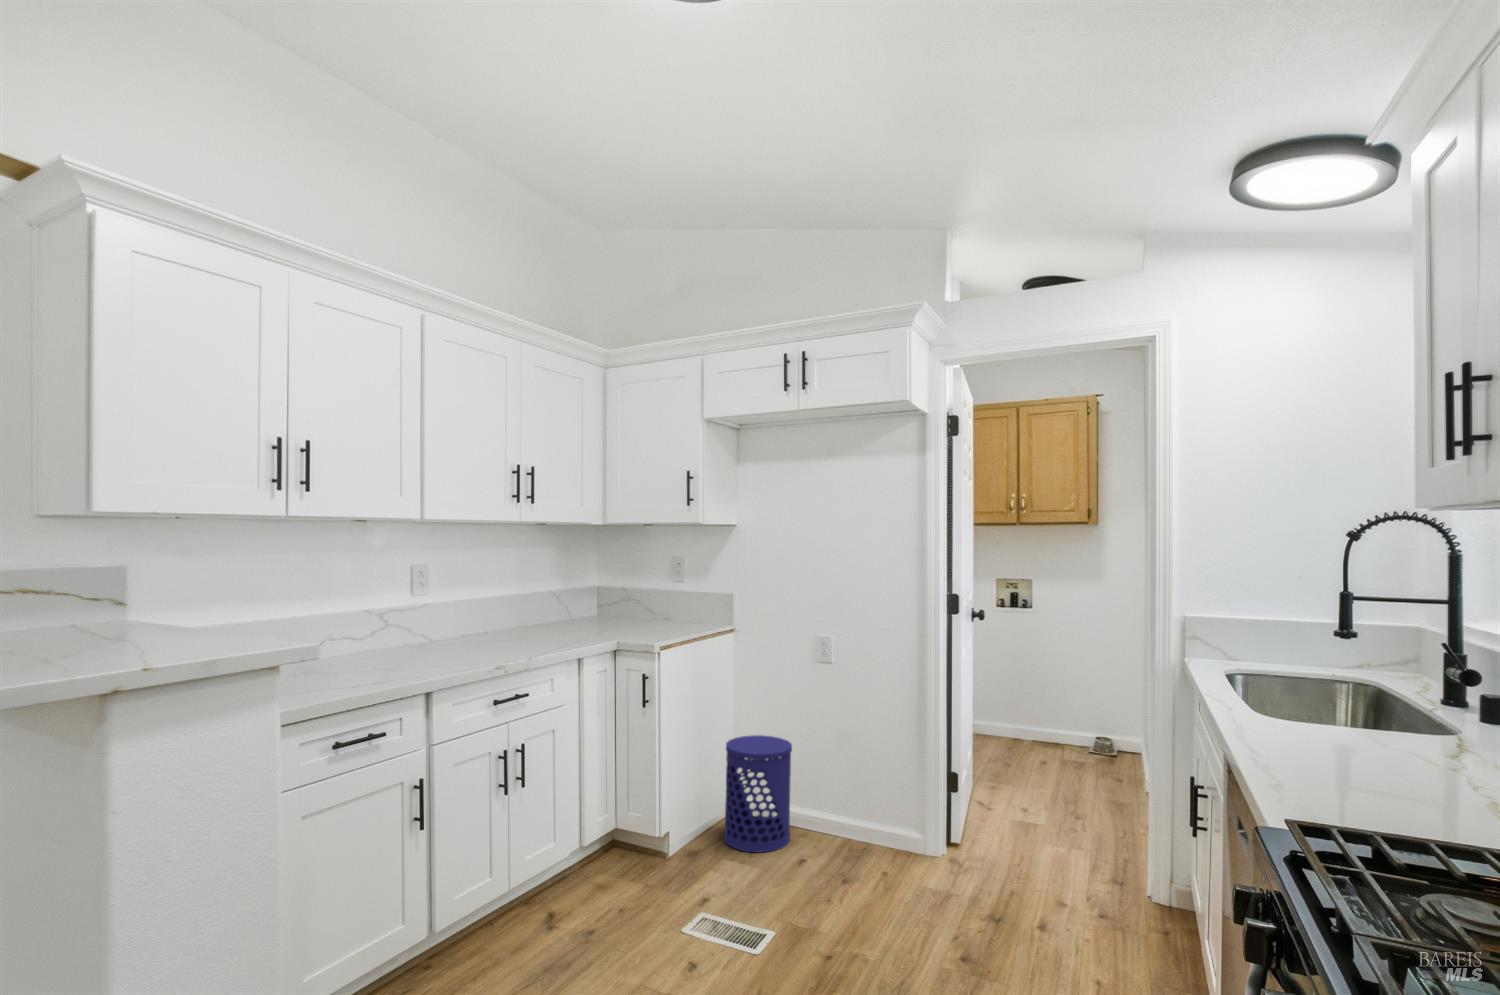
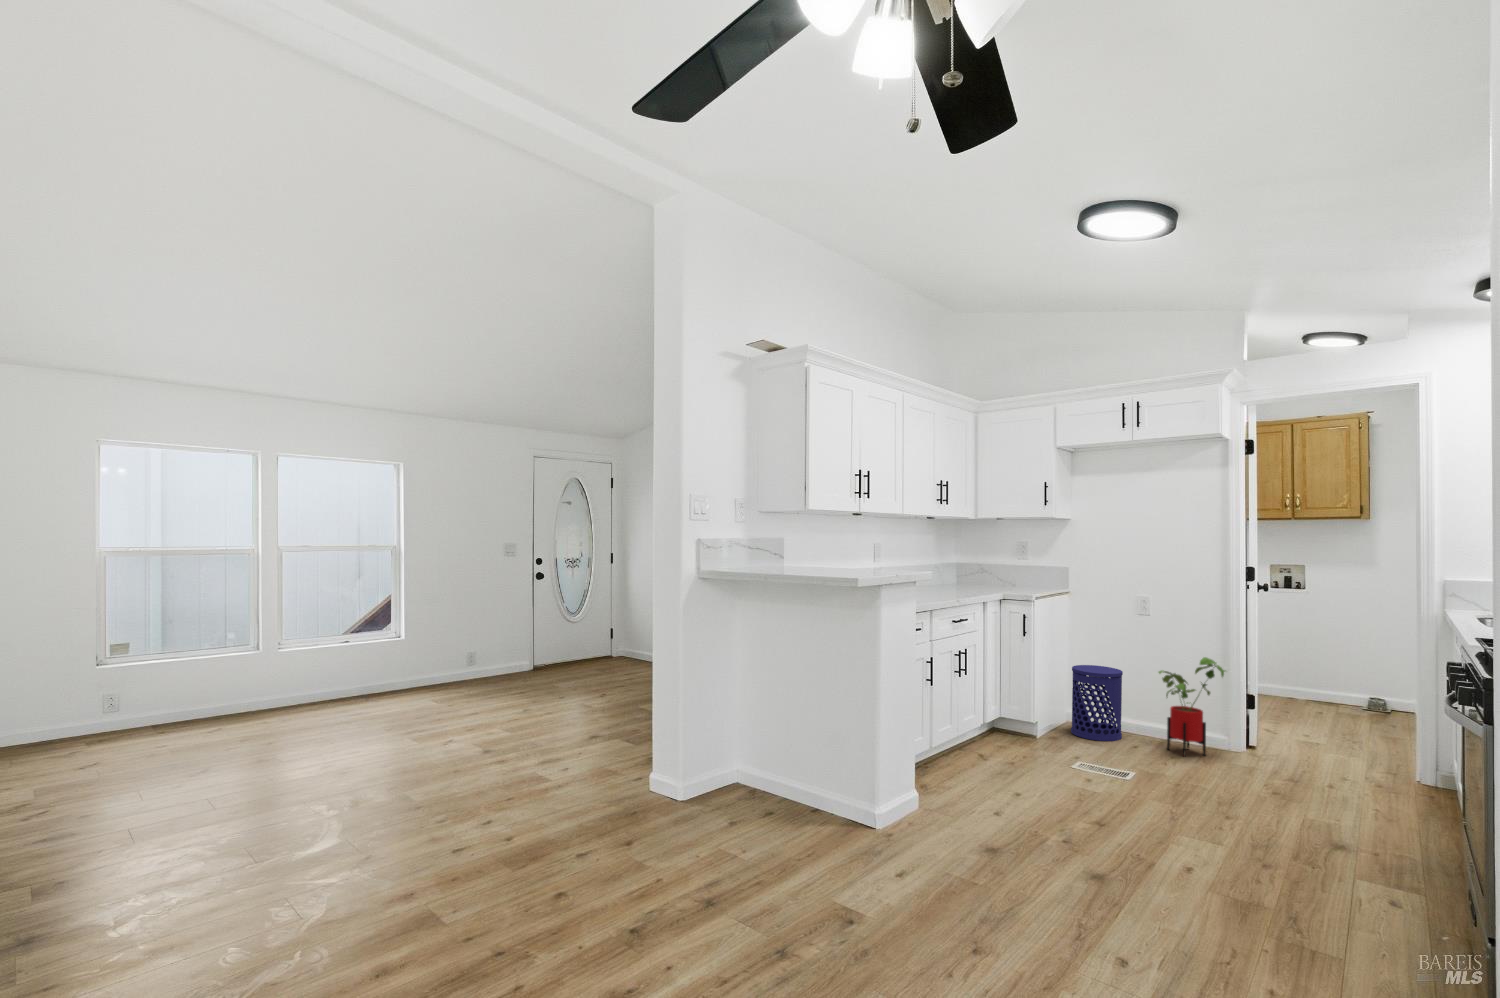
house plant: none [833,728,921,877] -> present [1159,657,1225,756]

